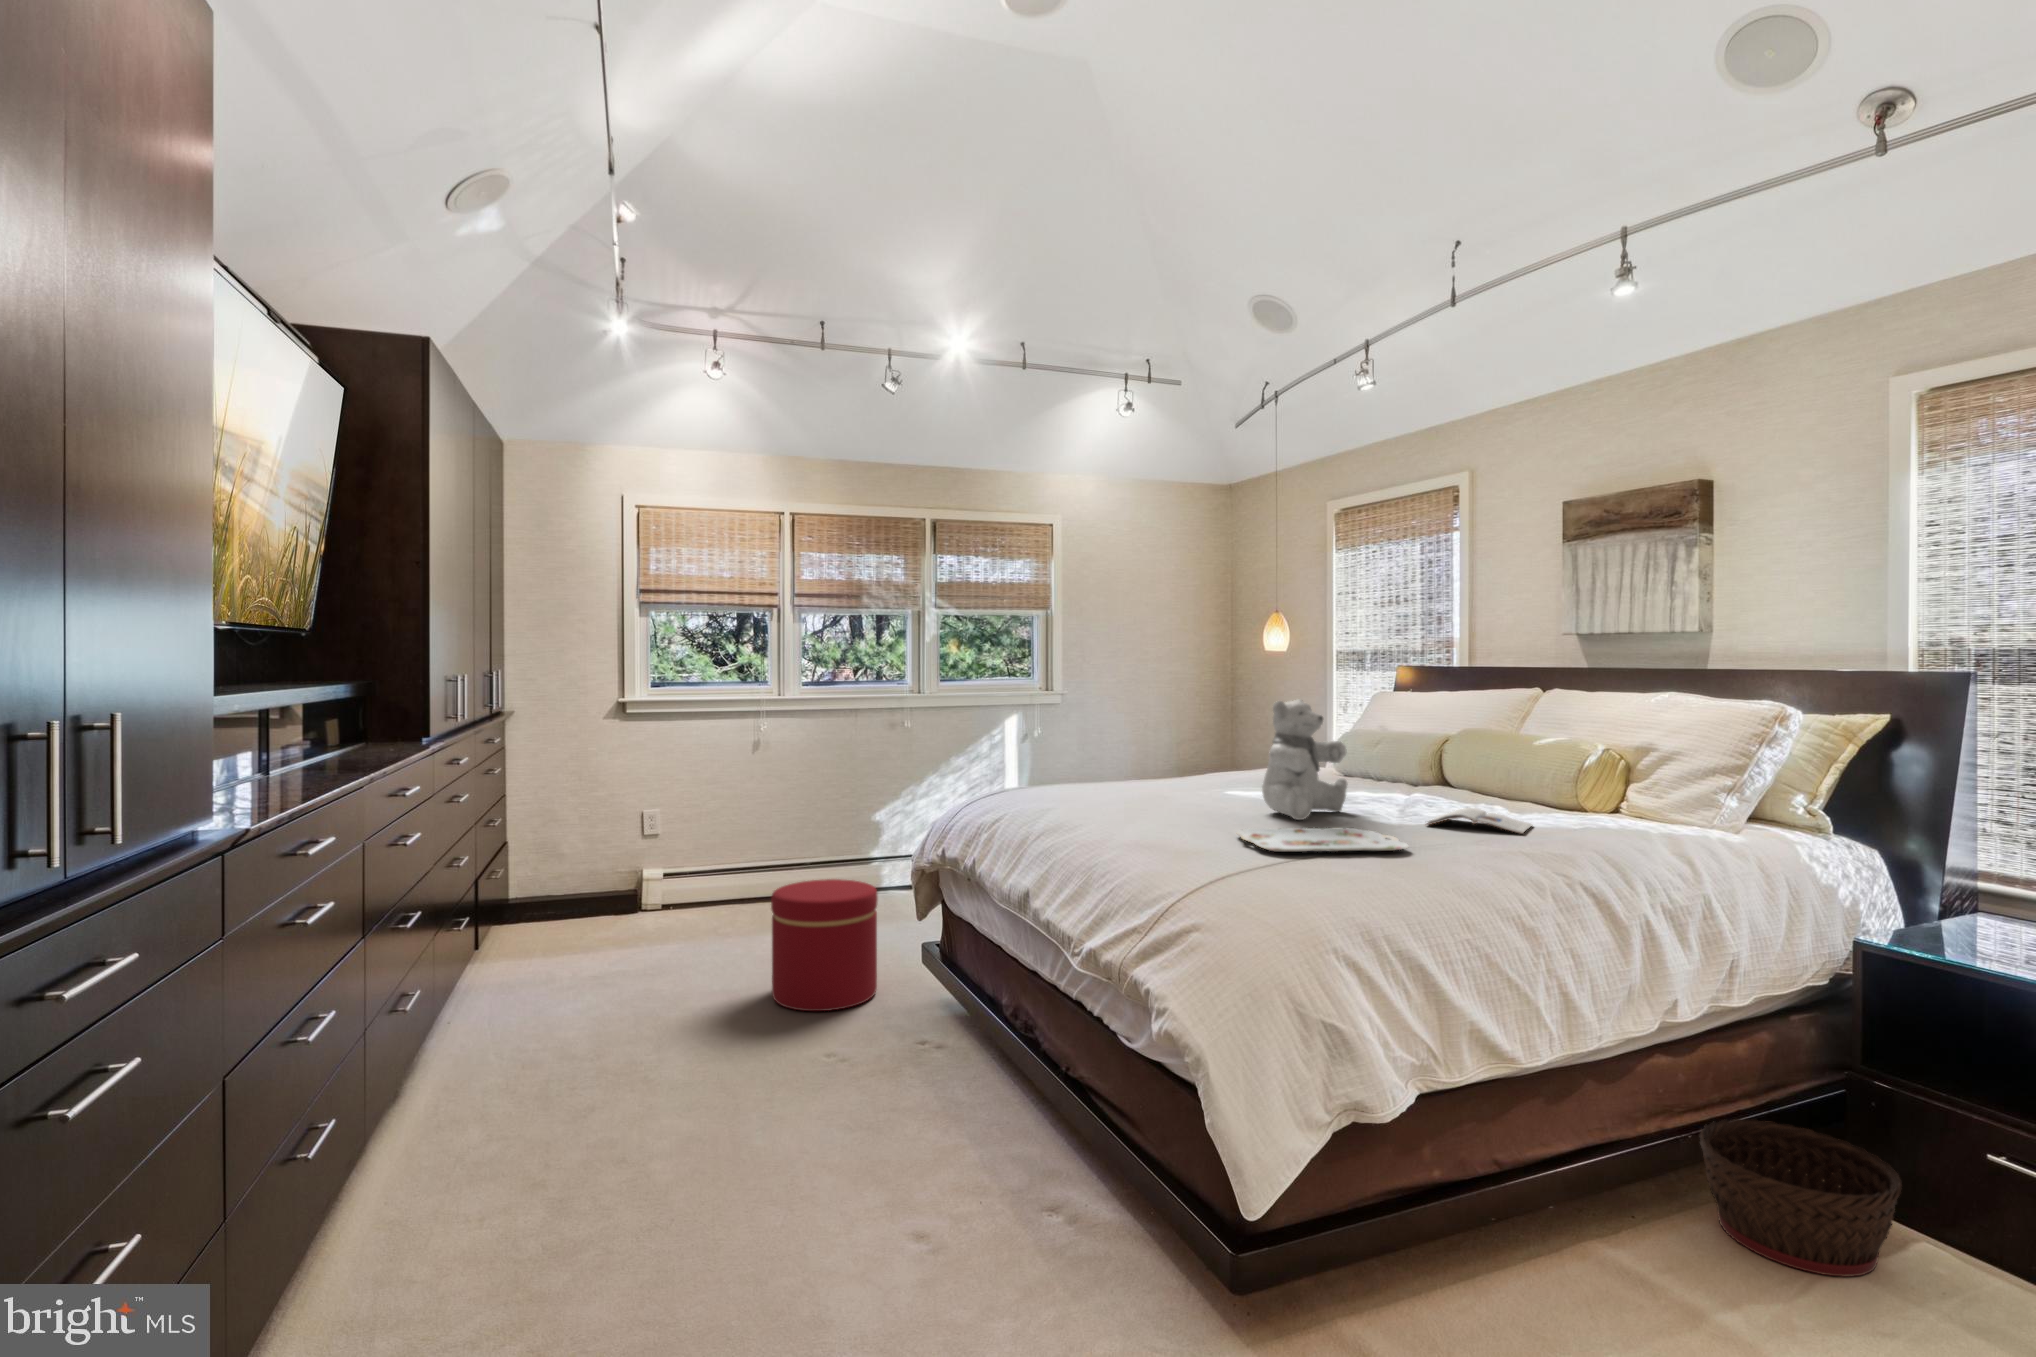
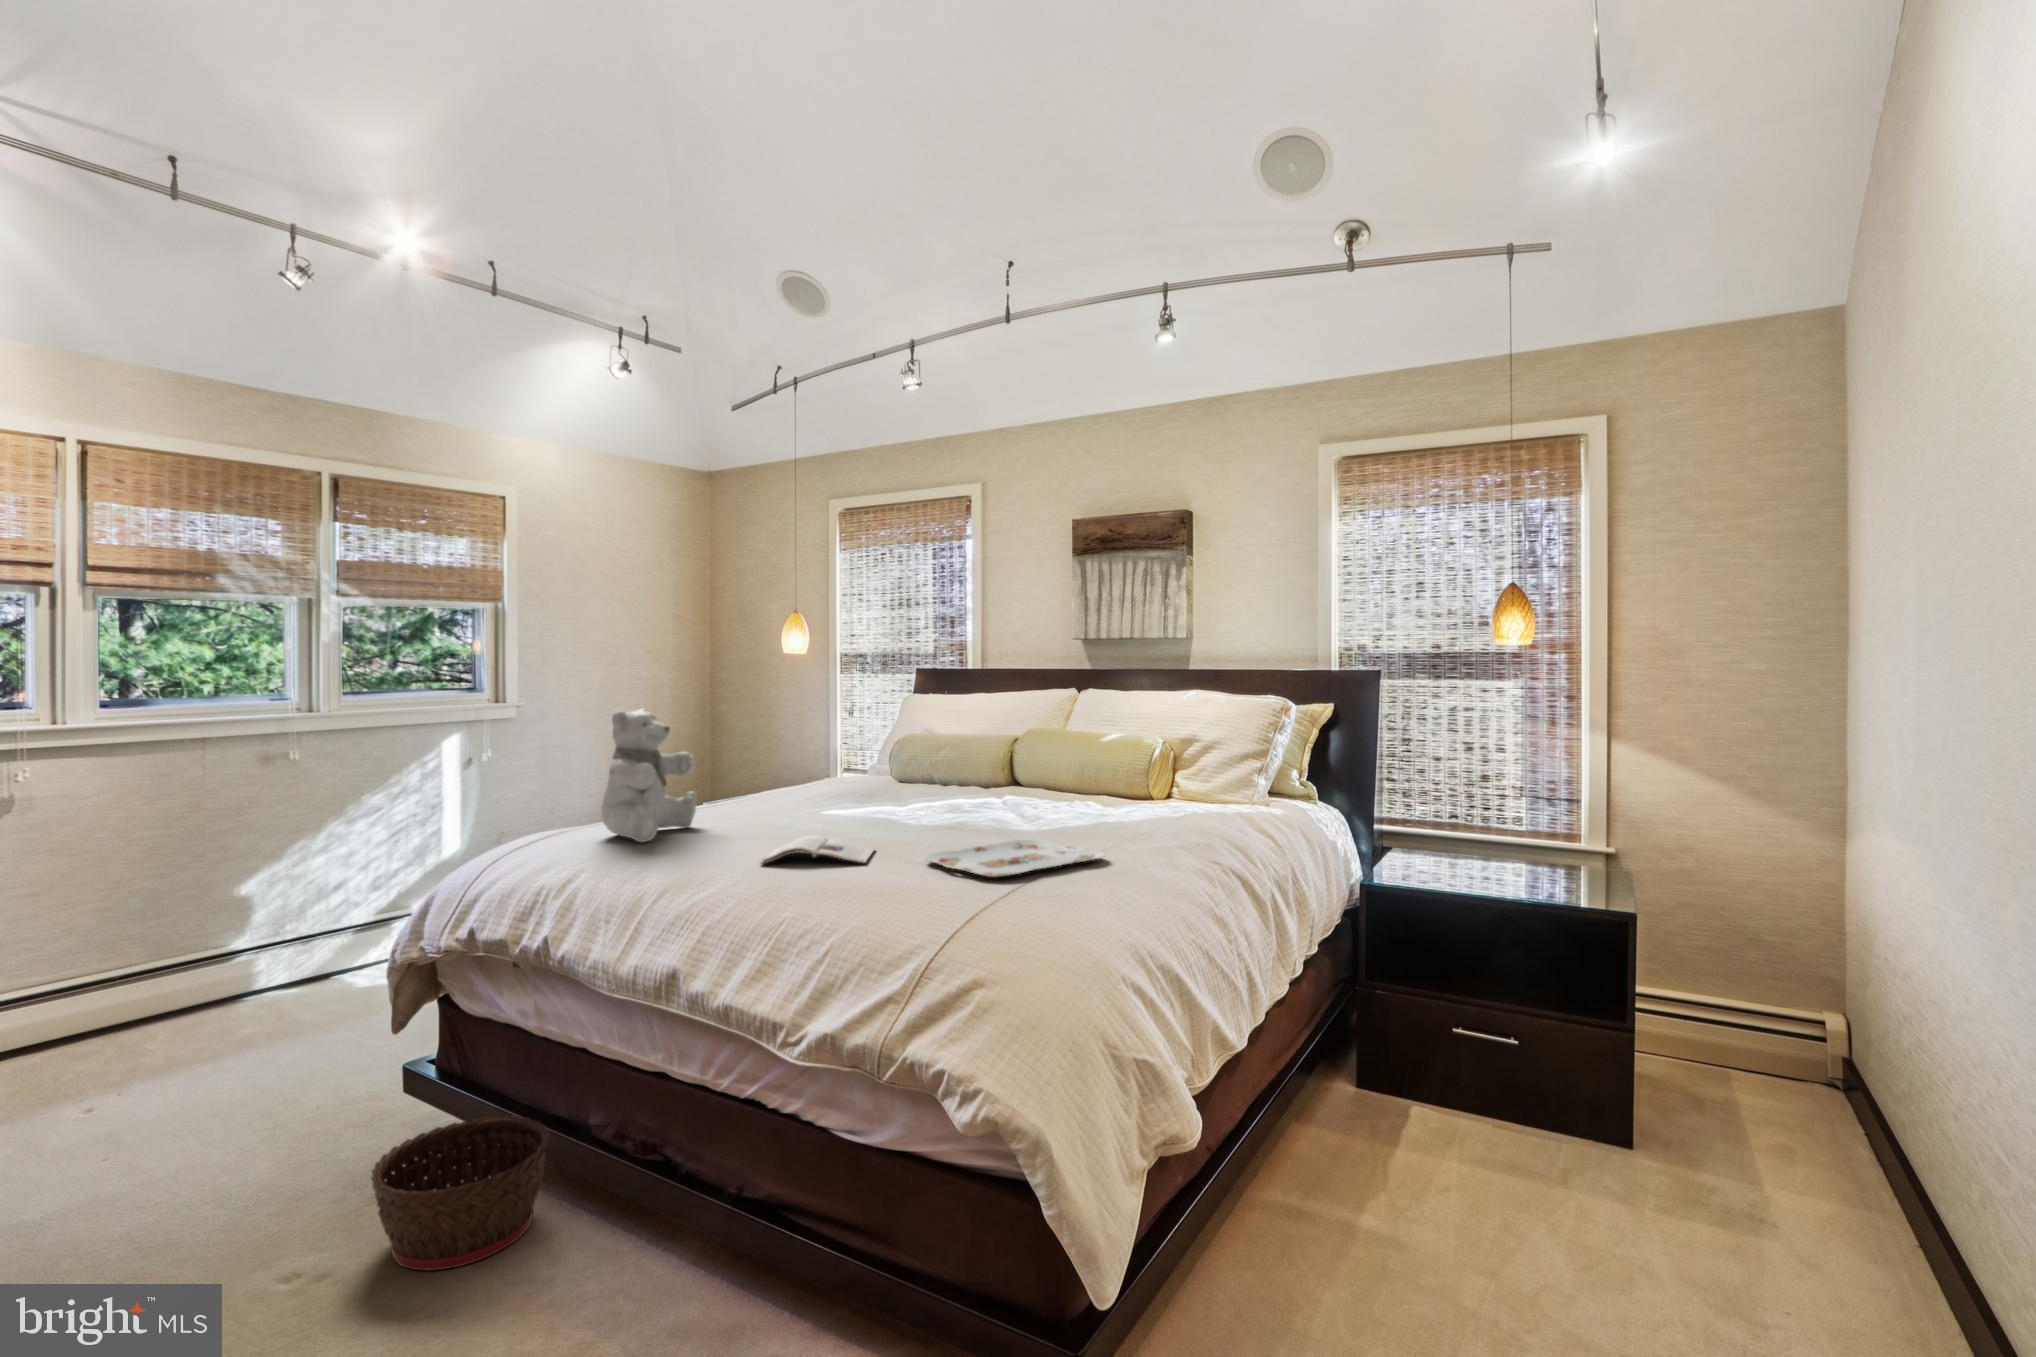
teddy bear: present [1262,699,1348,820] -> present [601,709,697,842]
magazine: present [1426,808,1532,834] -> present [761,835,874,864]
ottoman: present [771,879,878,1011] -> none [129,994,335,1220]
basket: present [1700,1119,1901,1276] -> present [371,1116,549,1271]

